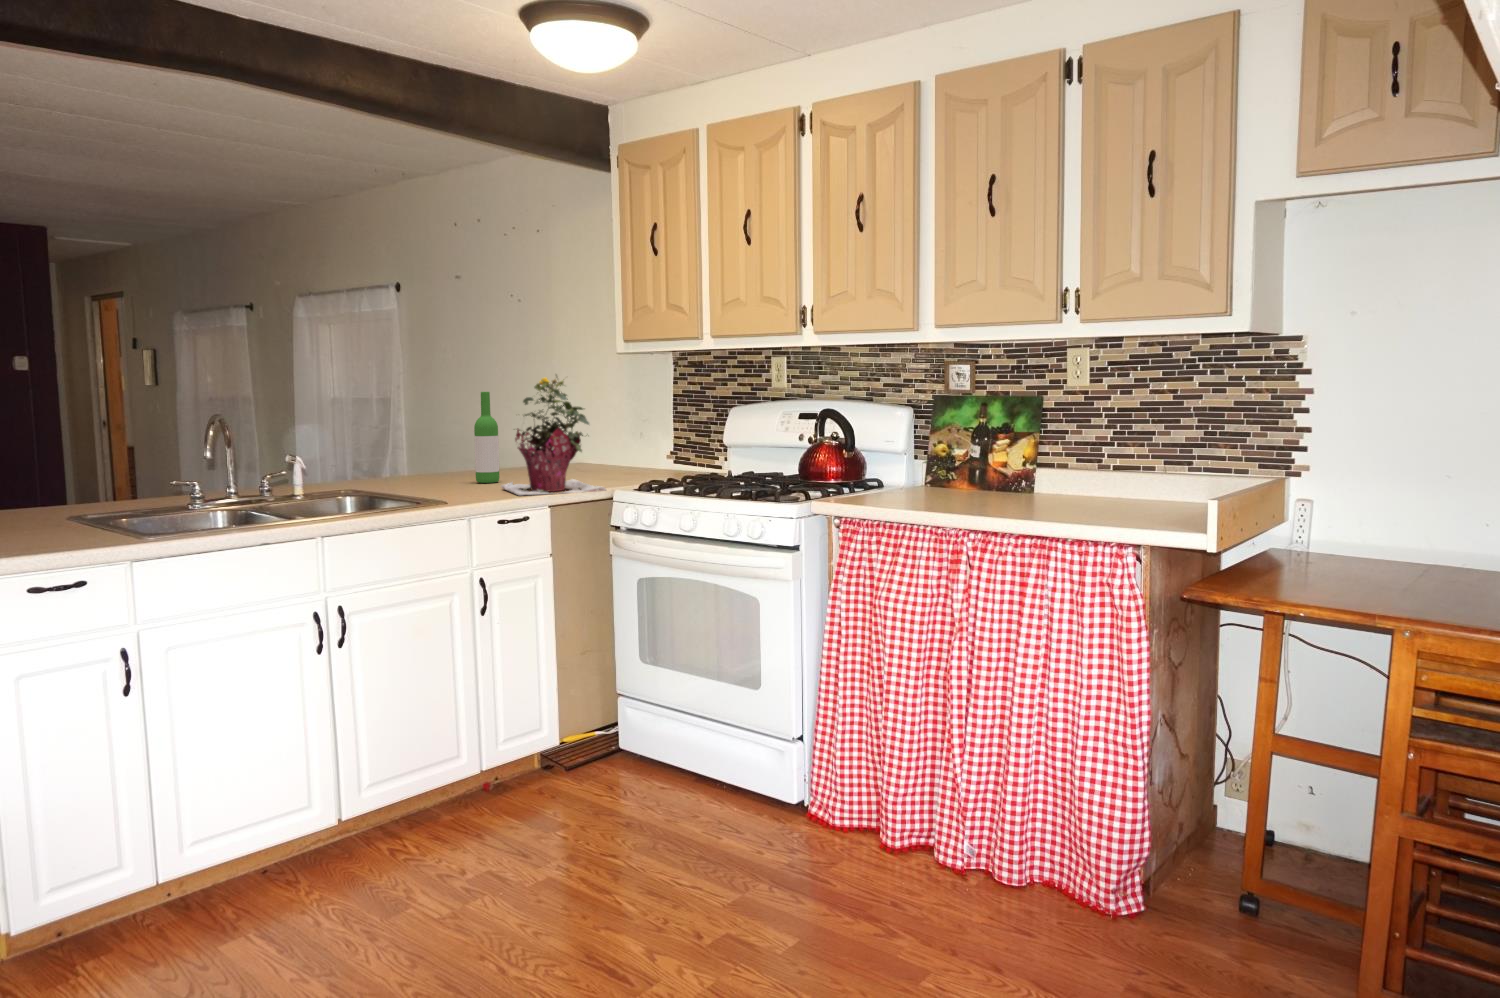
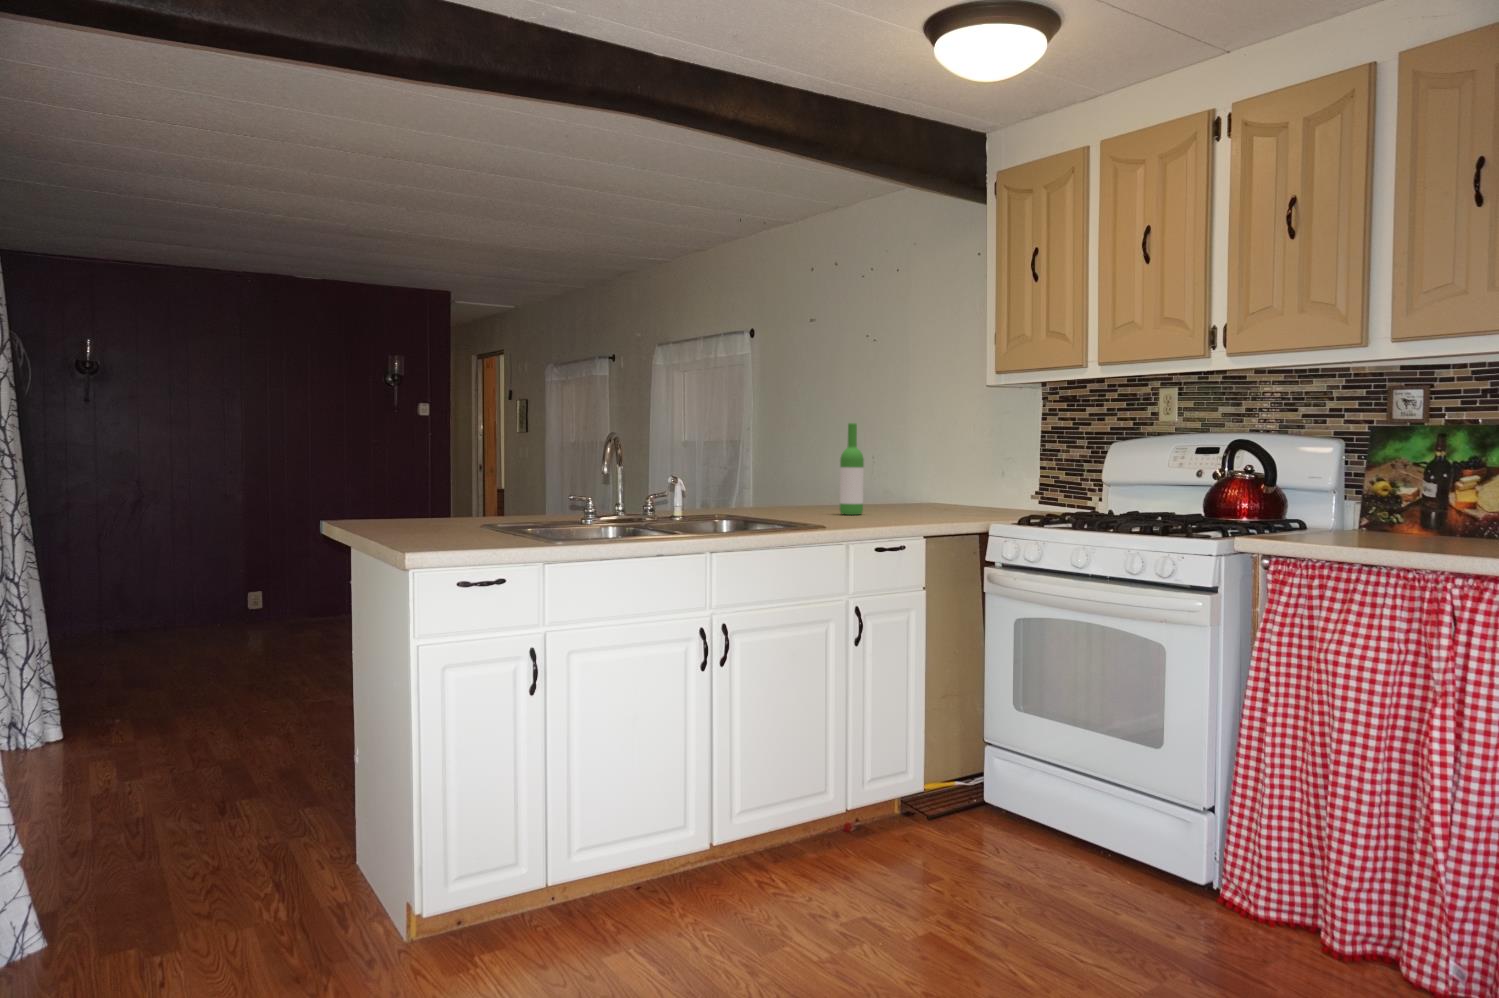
potted plant: present [501,375,606,495] -> none [869,402,983,524]

